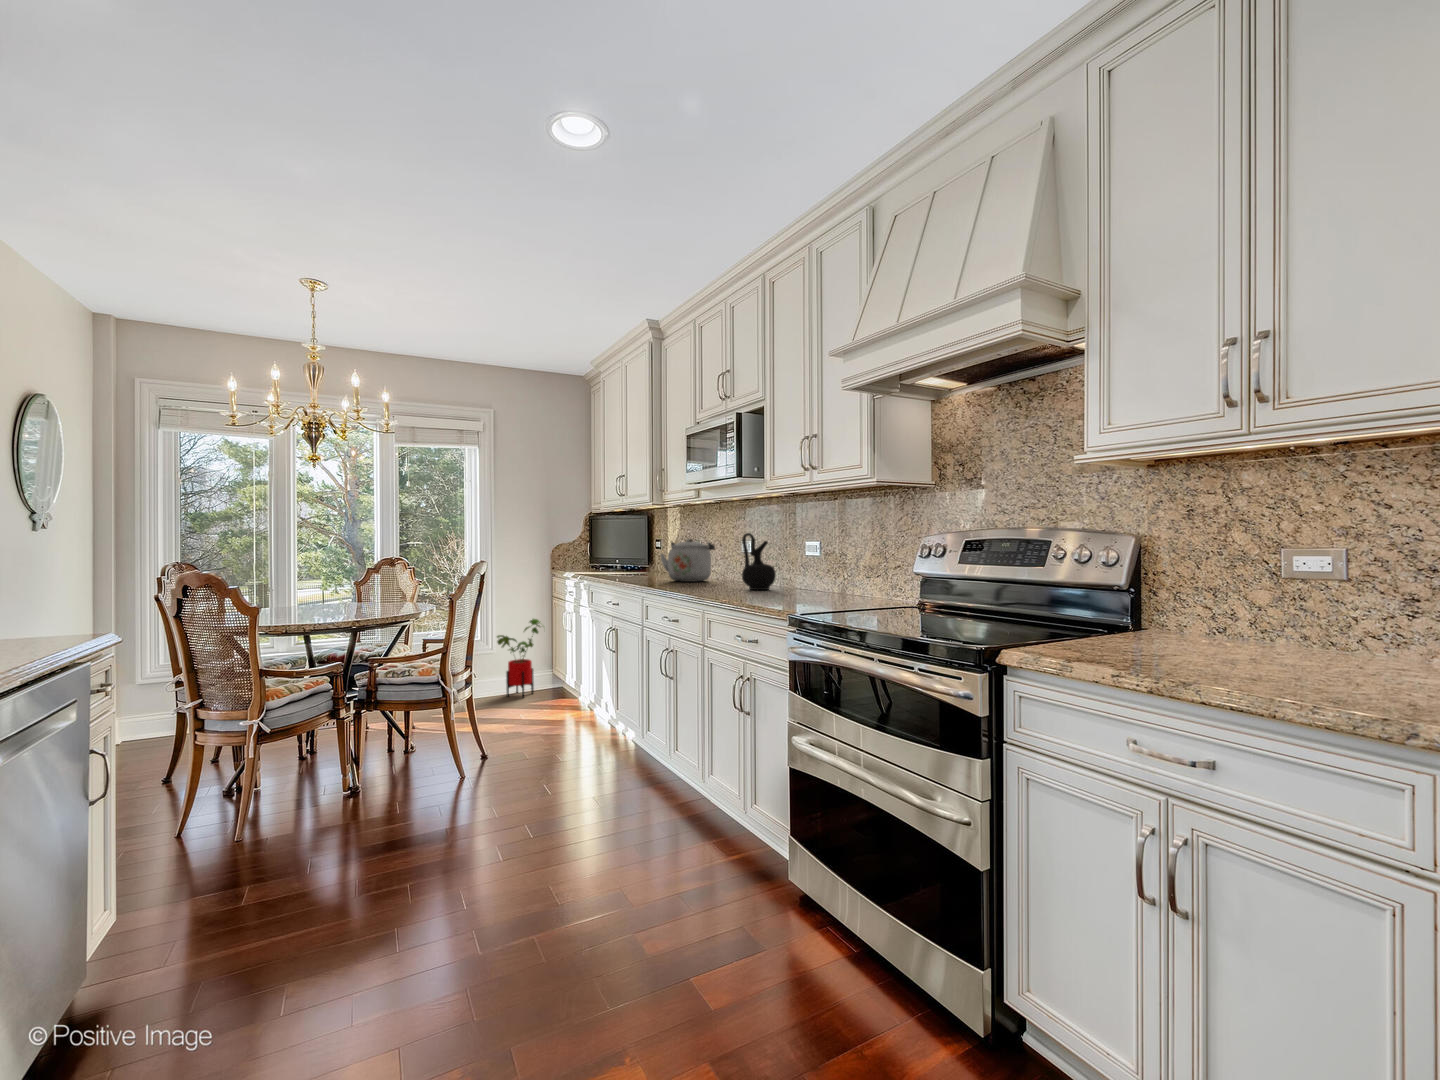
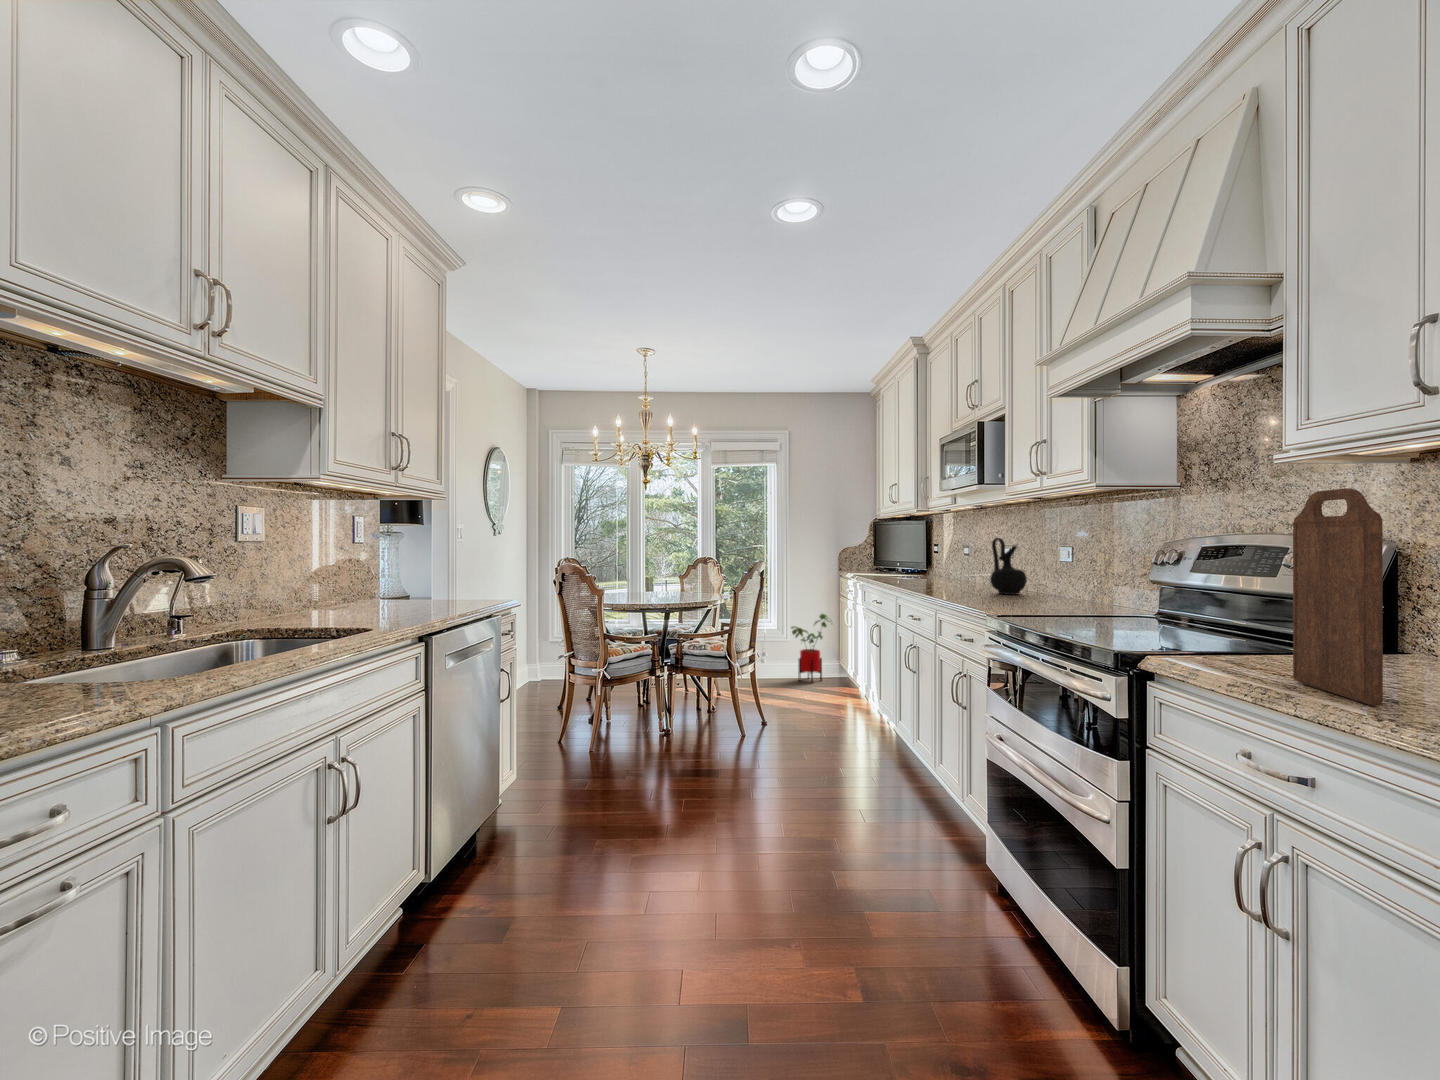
cutting board: none [1159,485,1273,687] -> present [1293,488,1383,706]
kettle: present [661,539,715,582] -> none [925,543,981,585]

